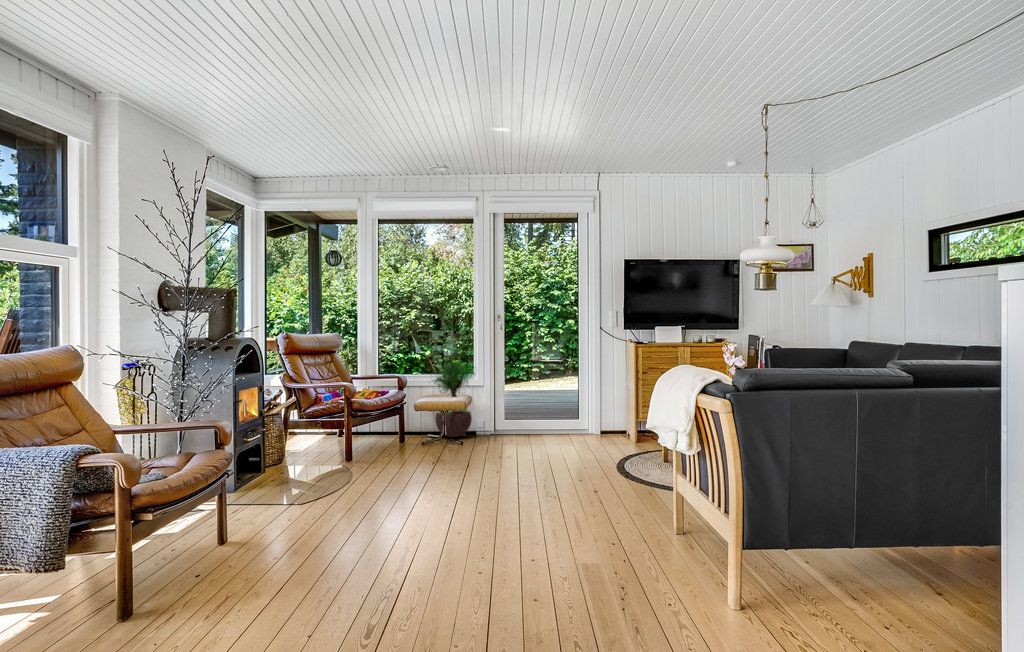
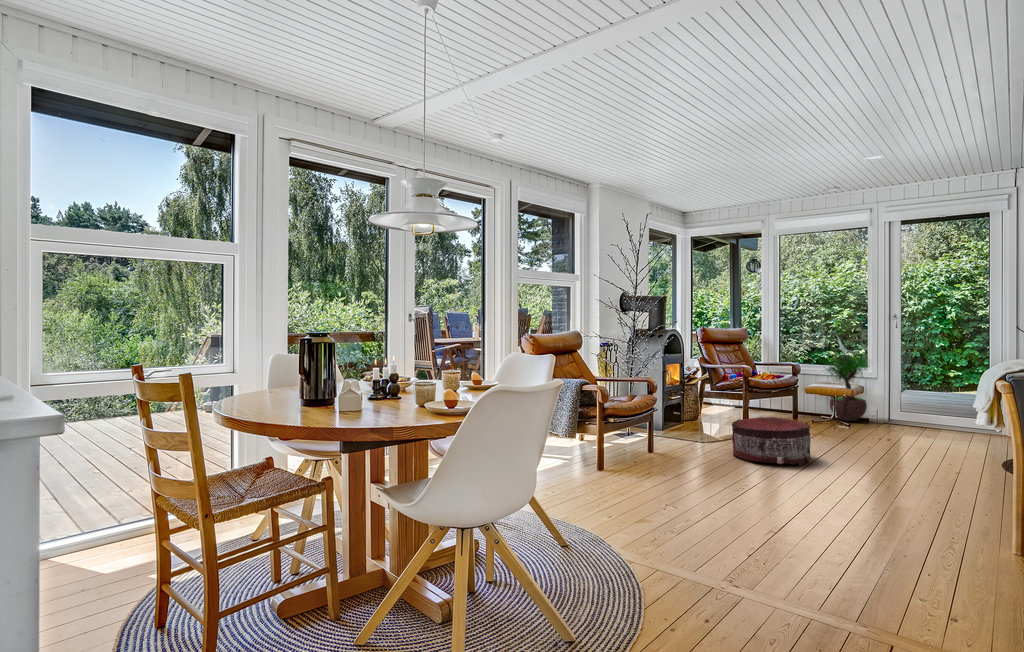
pouf: none [346,455,448,529] -> present [732,417,811,465]

